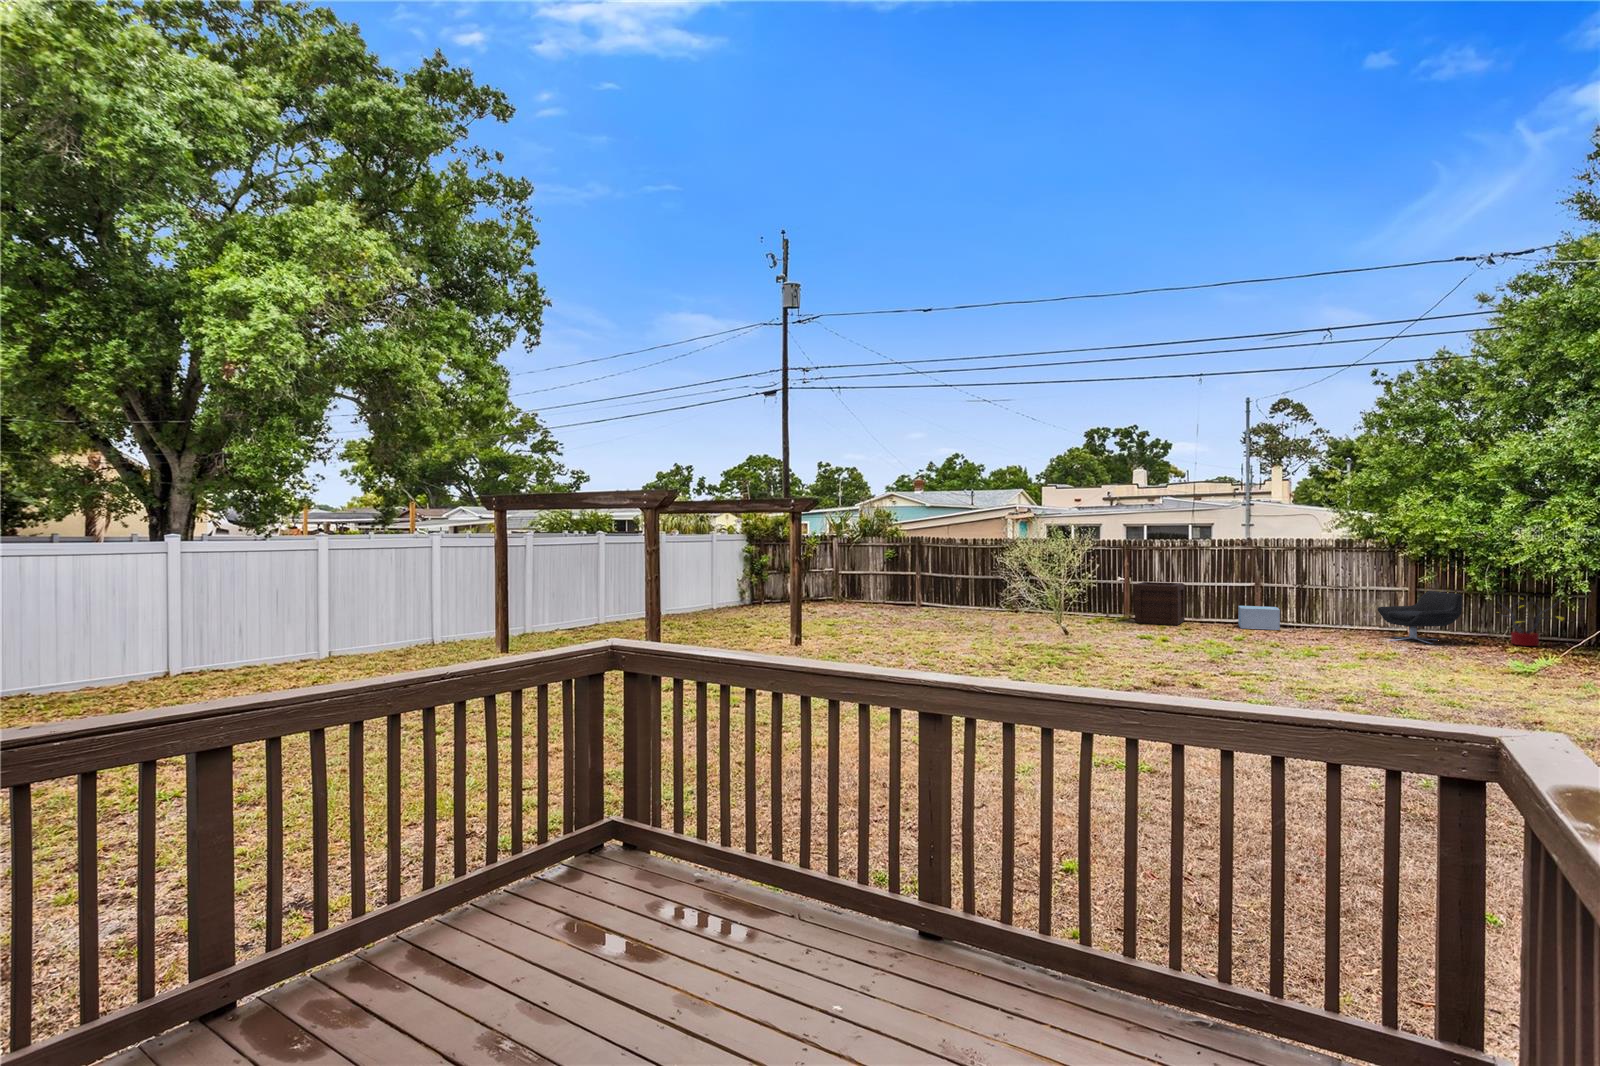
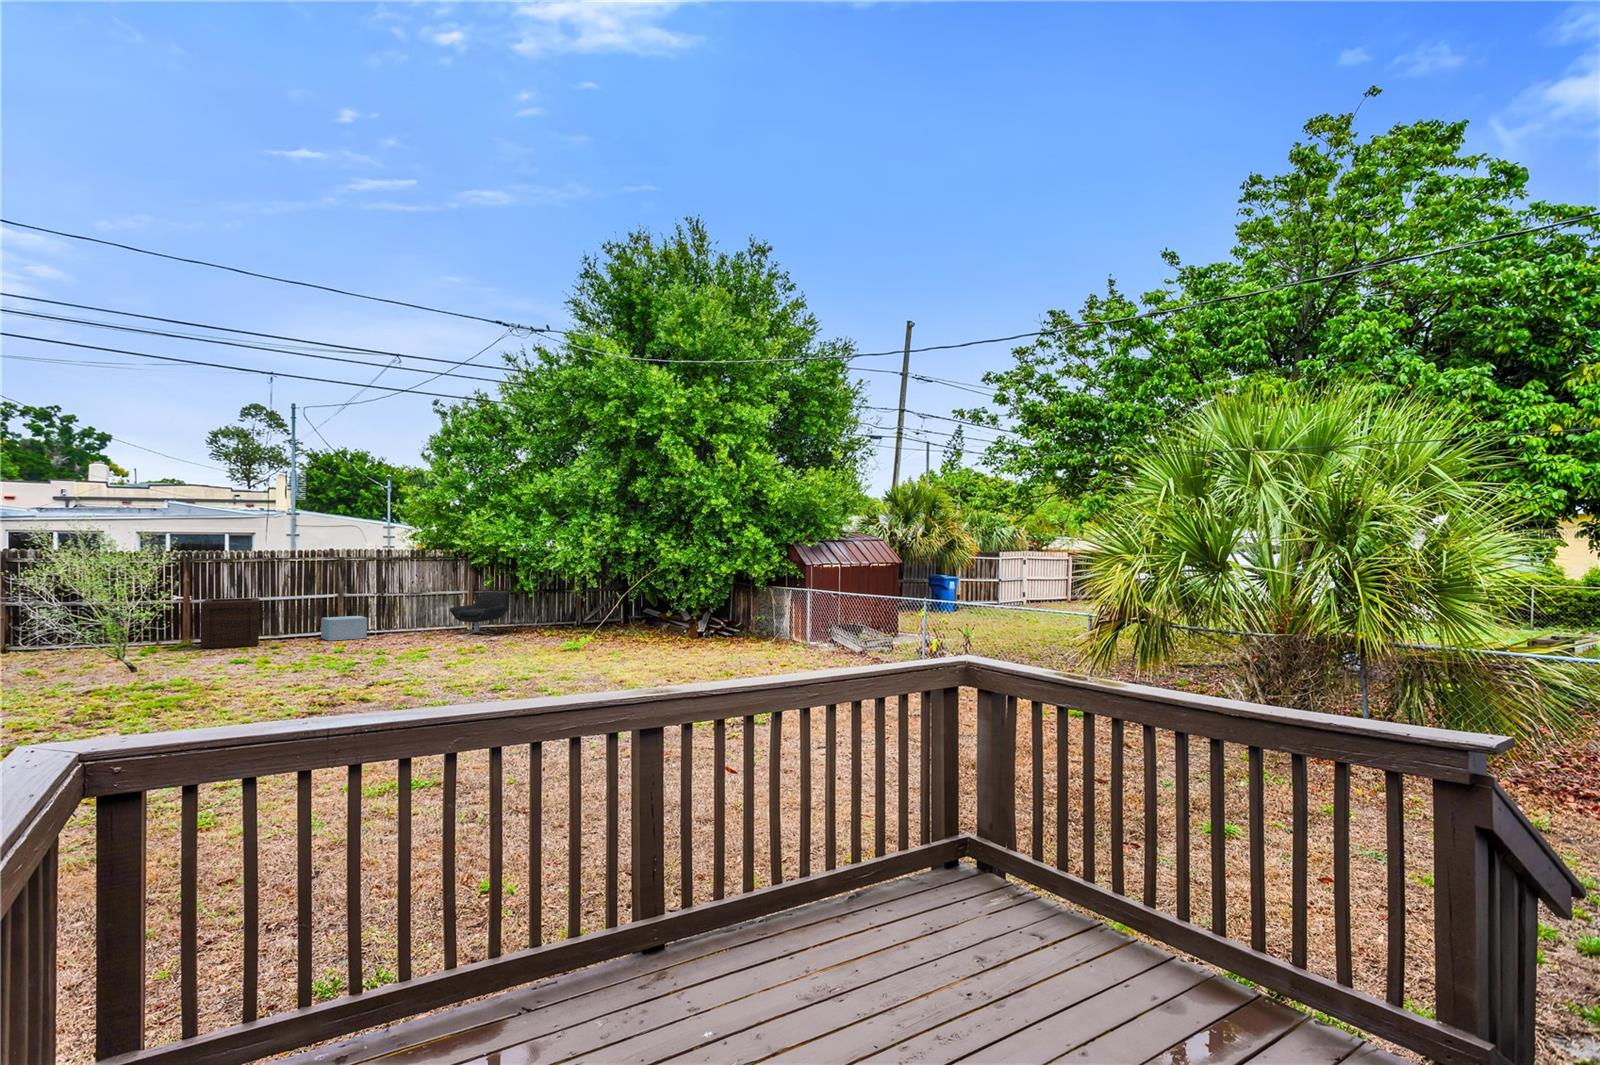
decorative plant: present [1498,600,1564,646] -> none [524,592,566,629]

